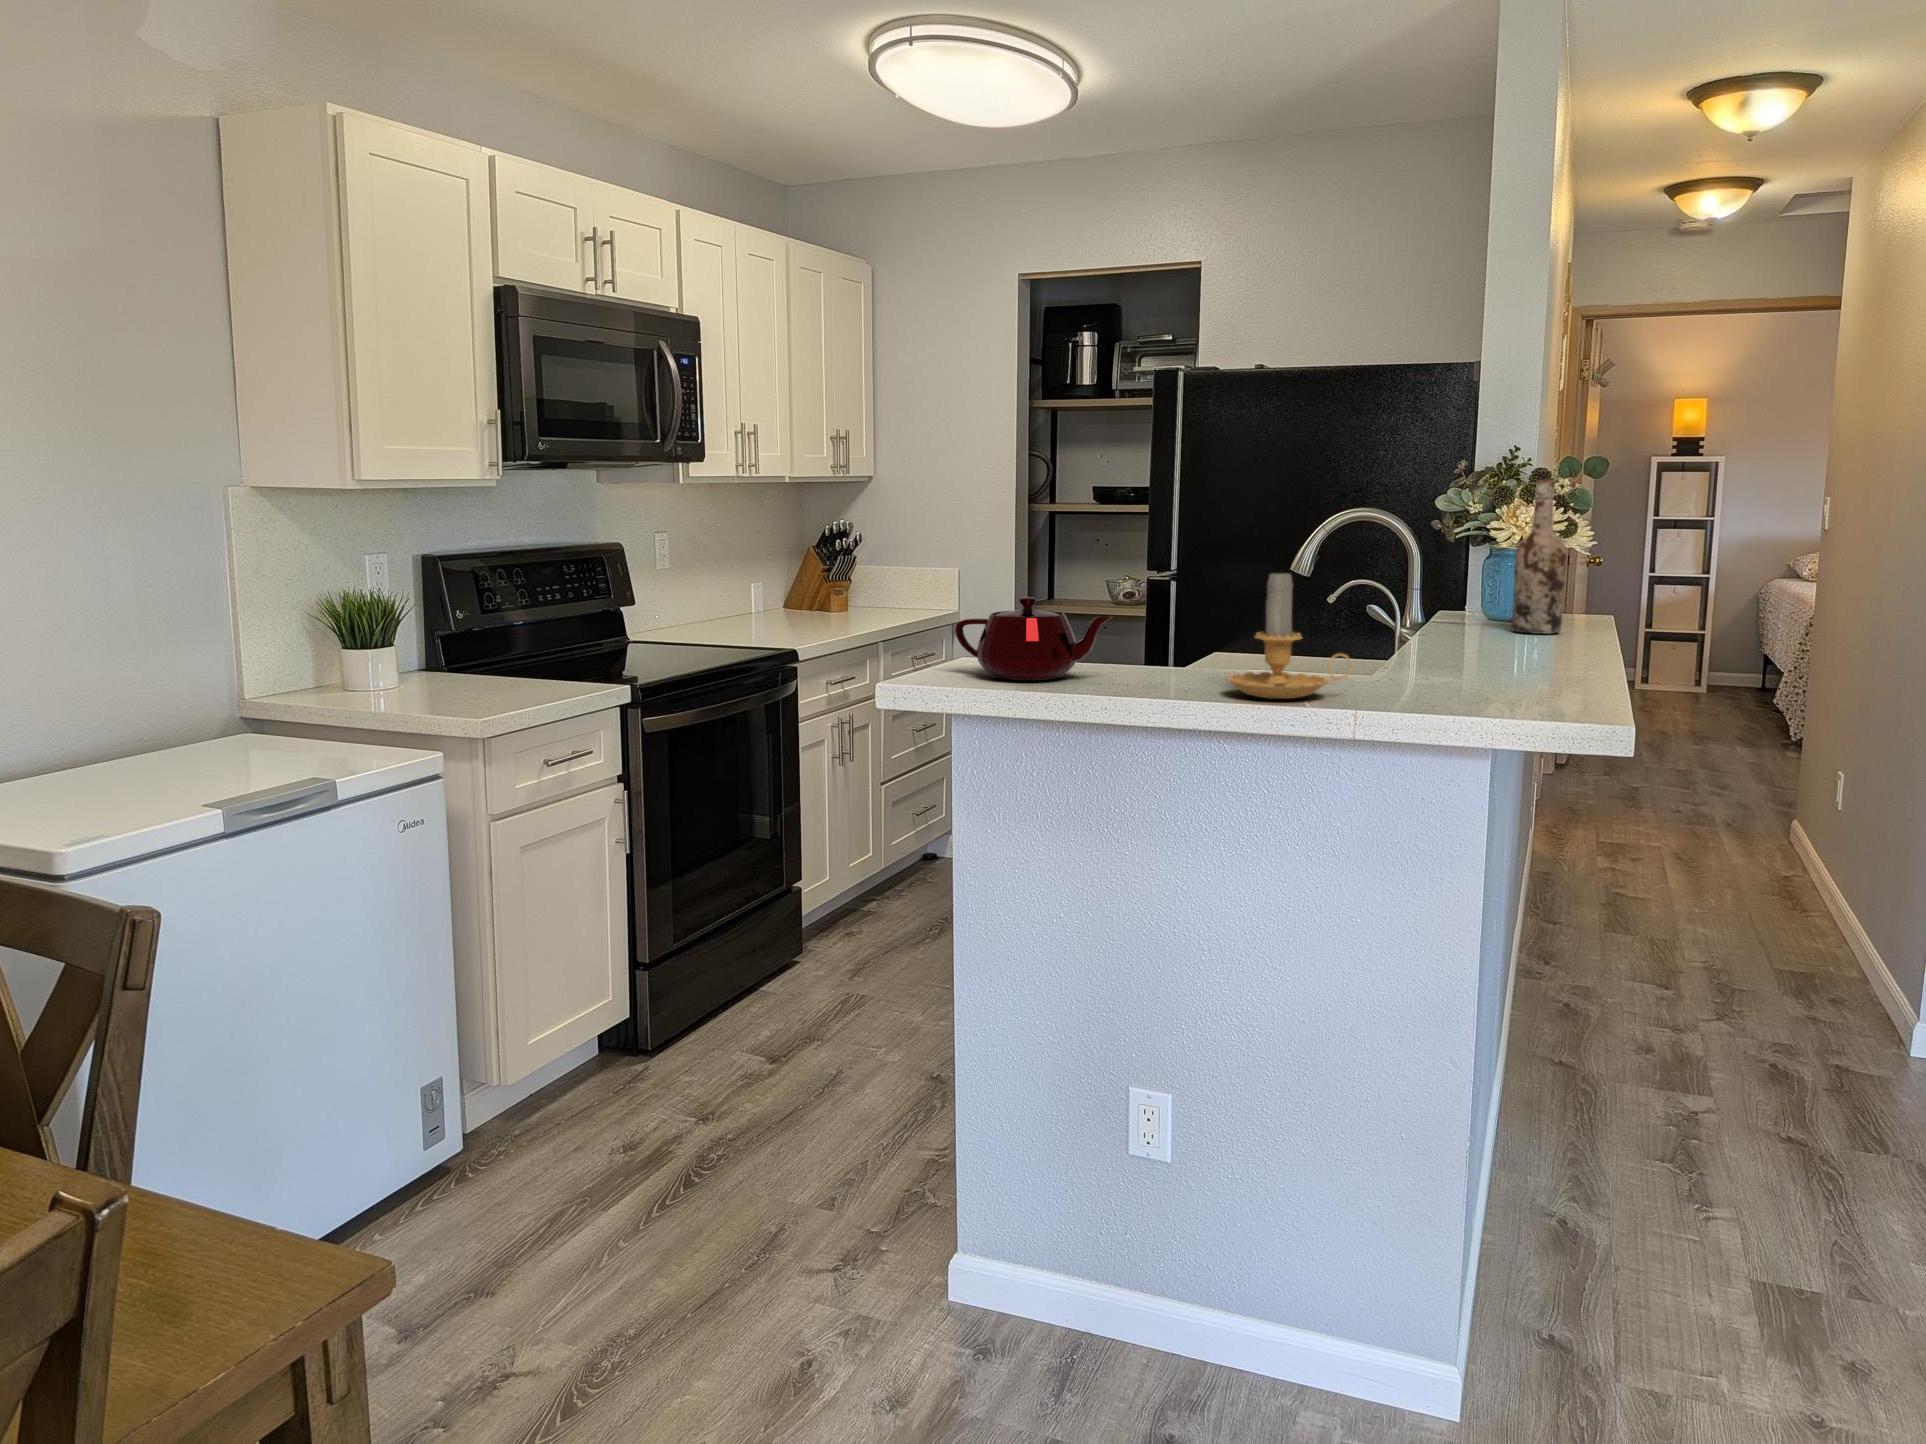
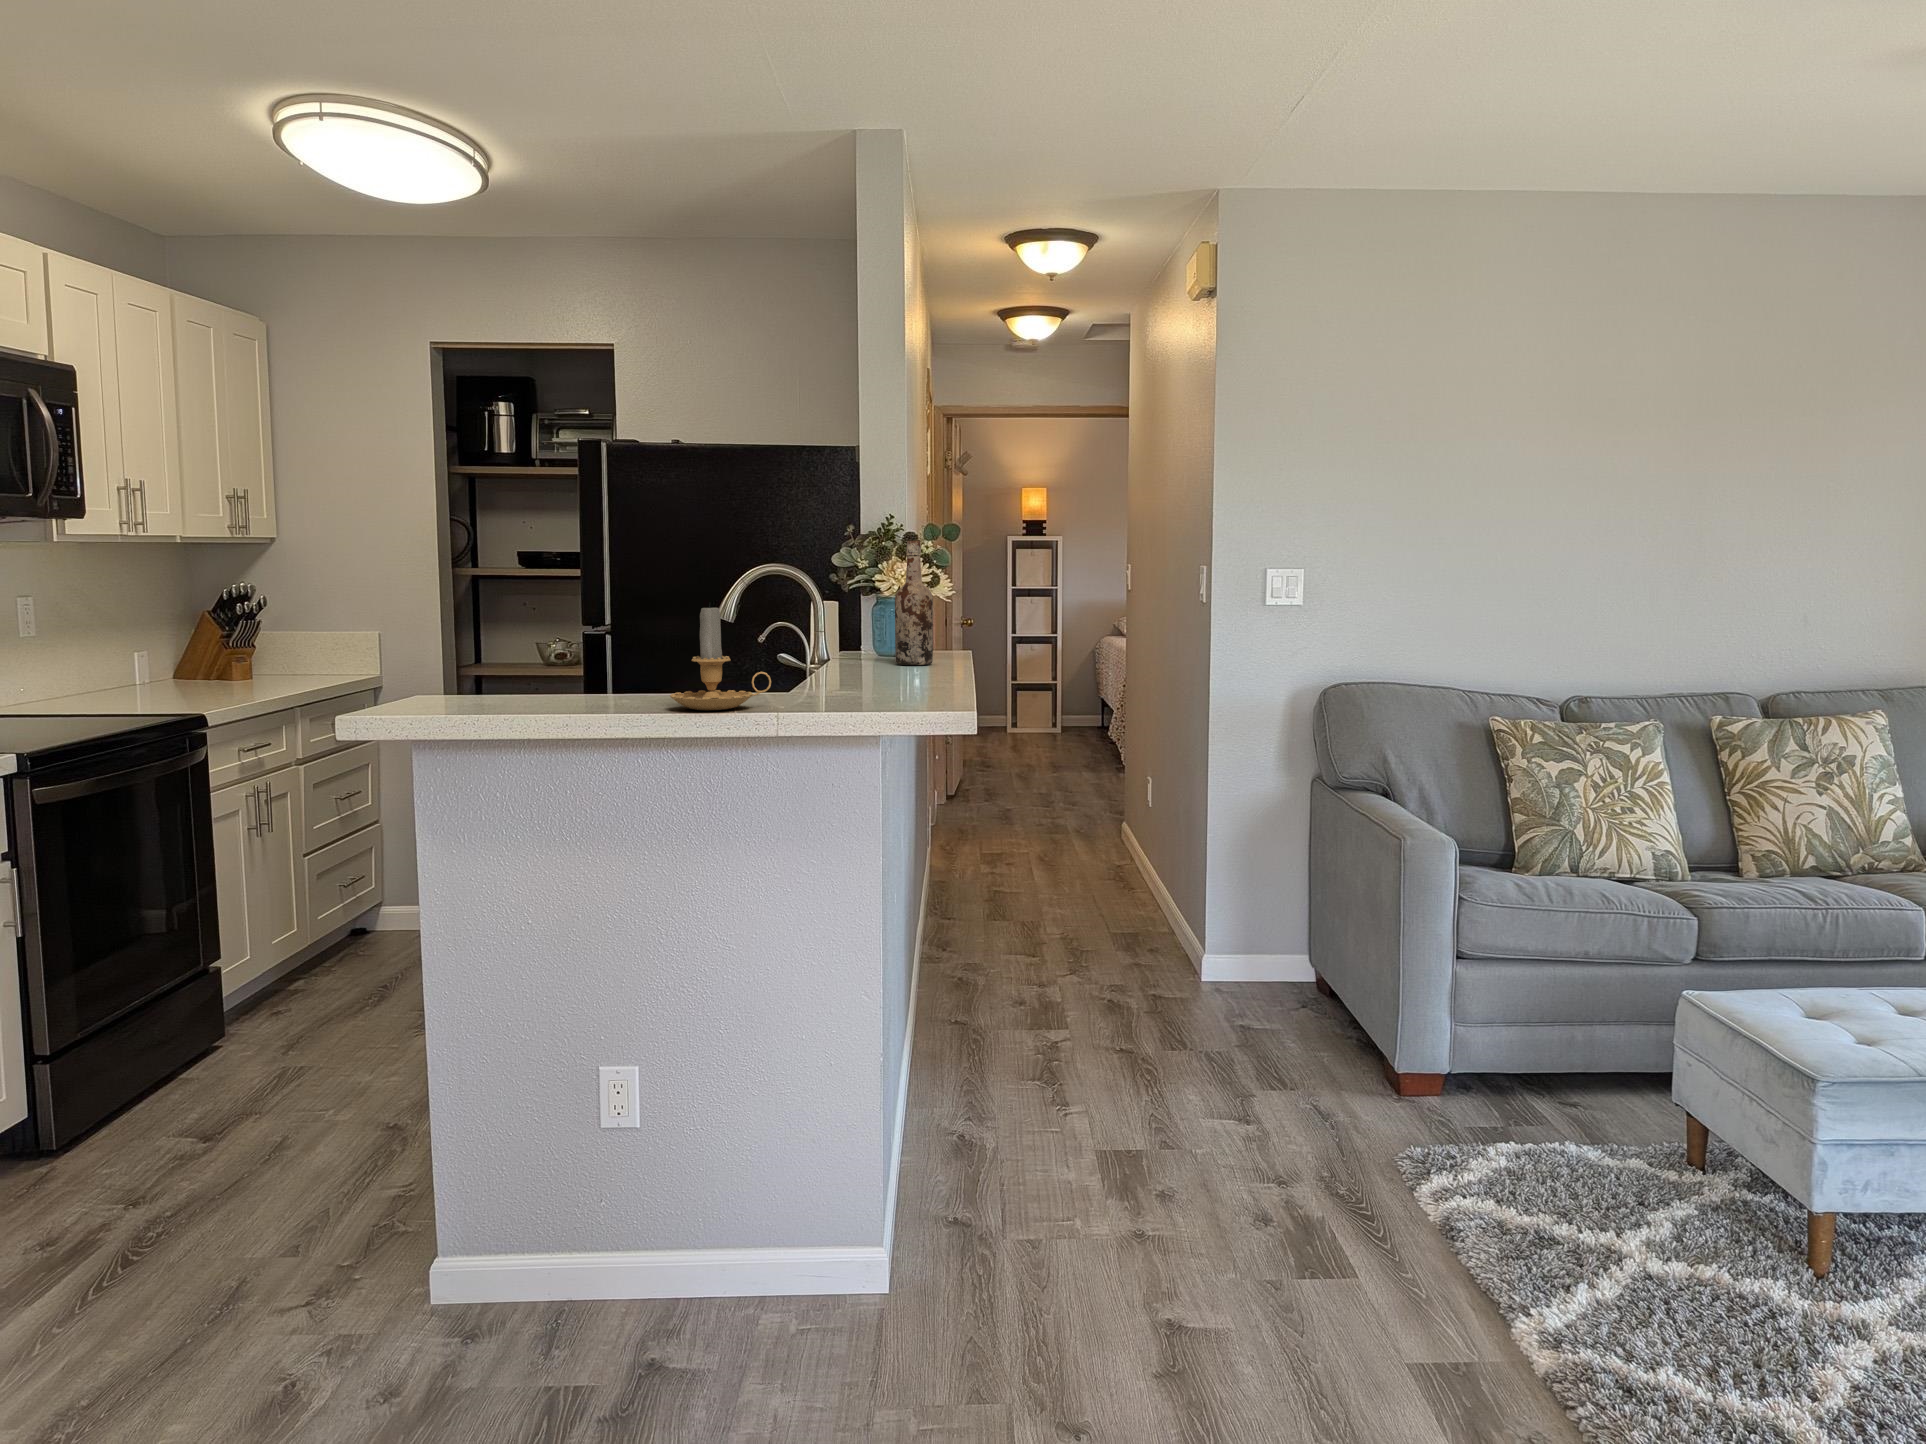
teapot: present [955,597,1113,680] -> none [417,635,568,708]

